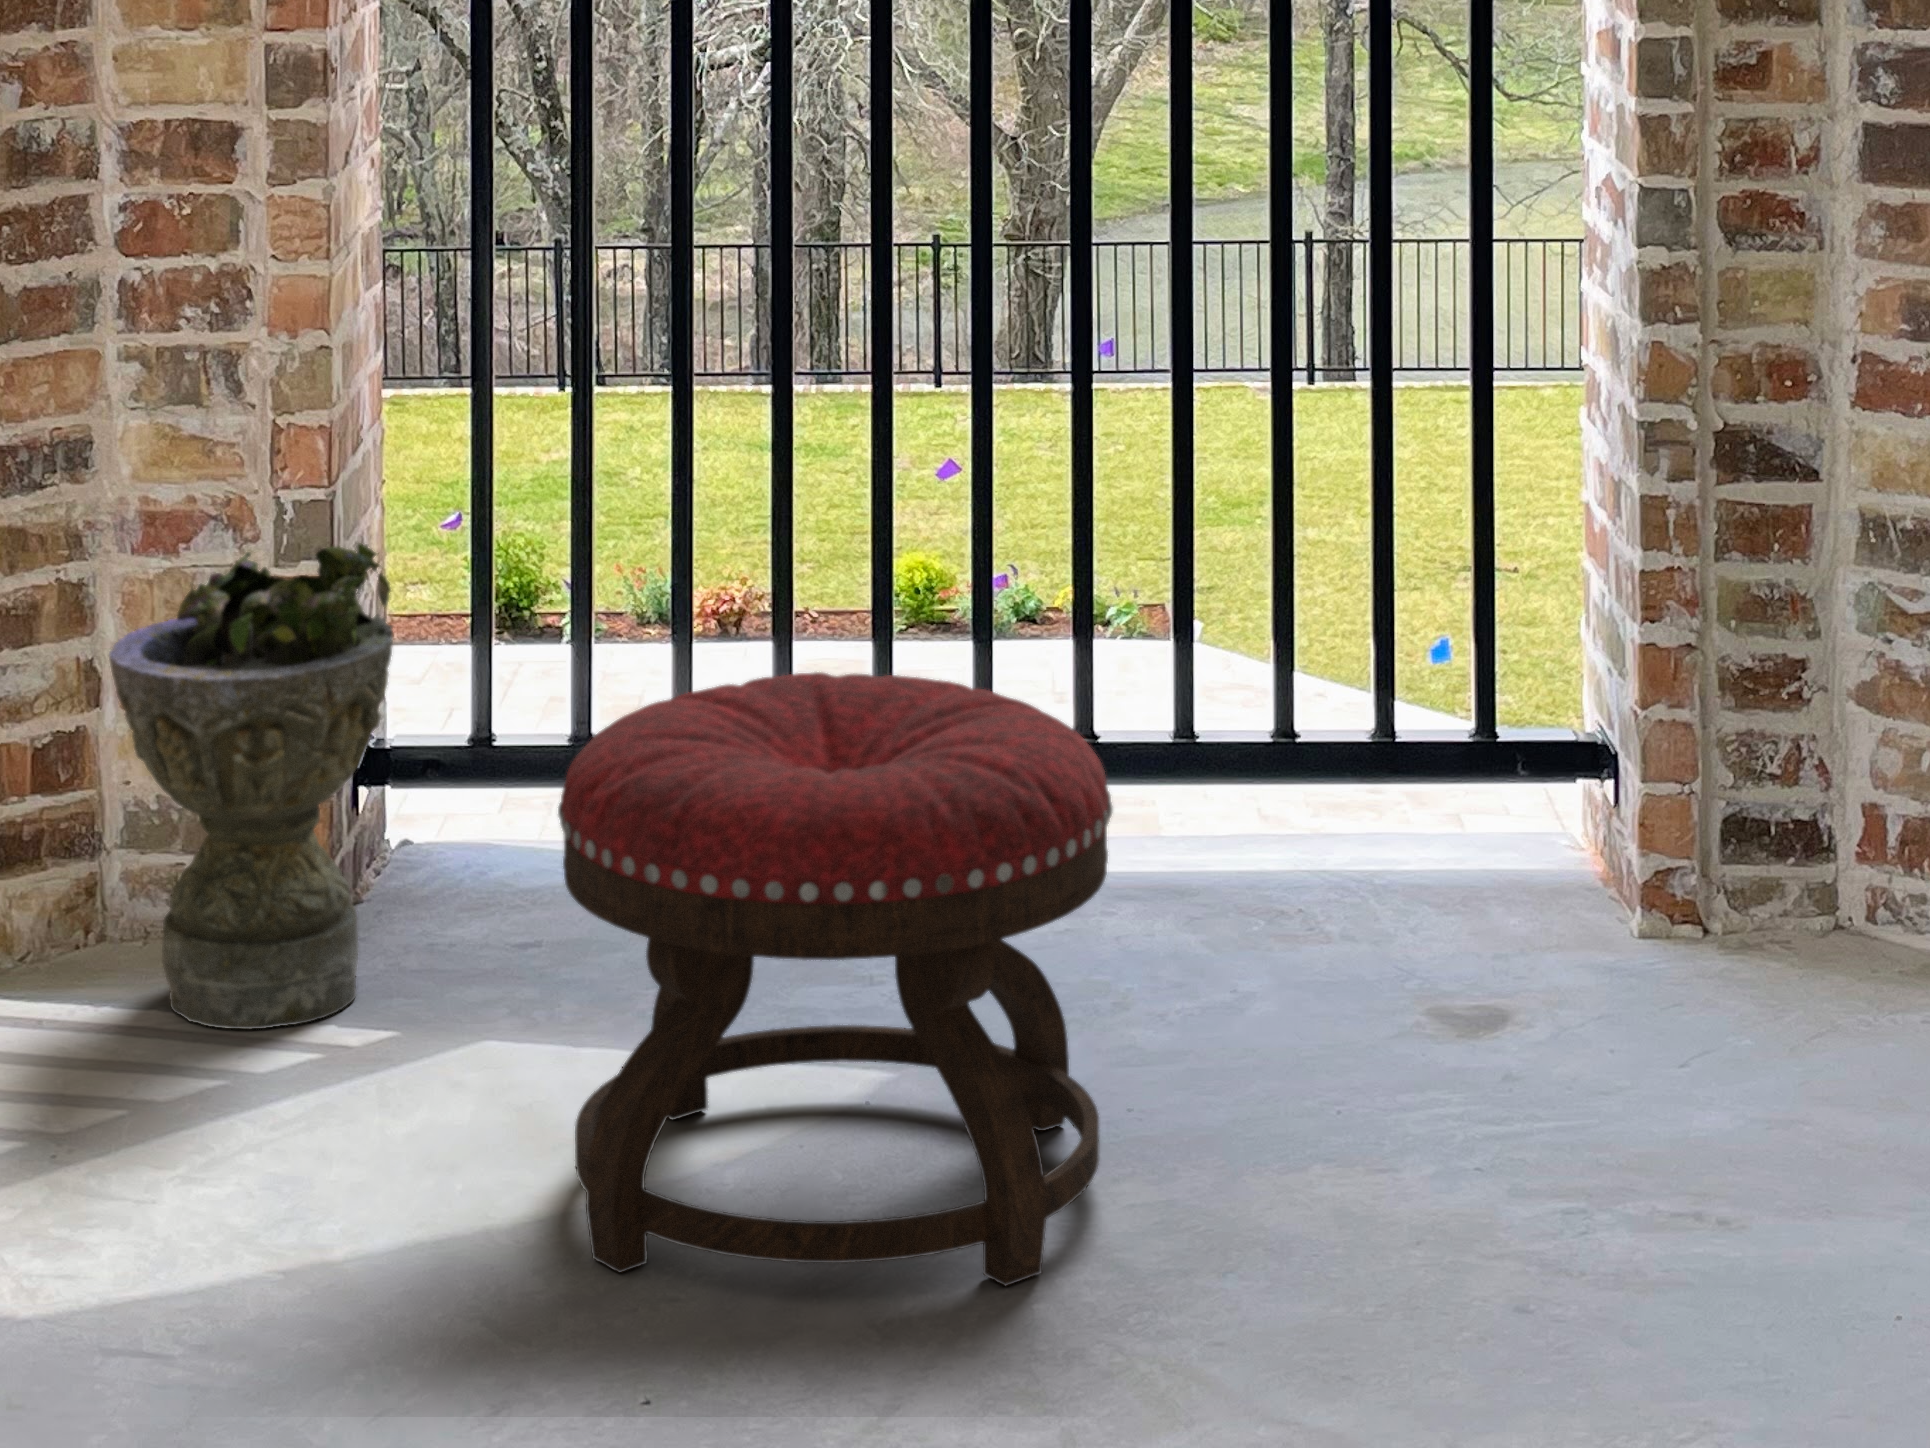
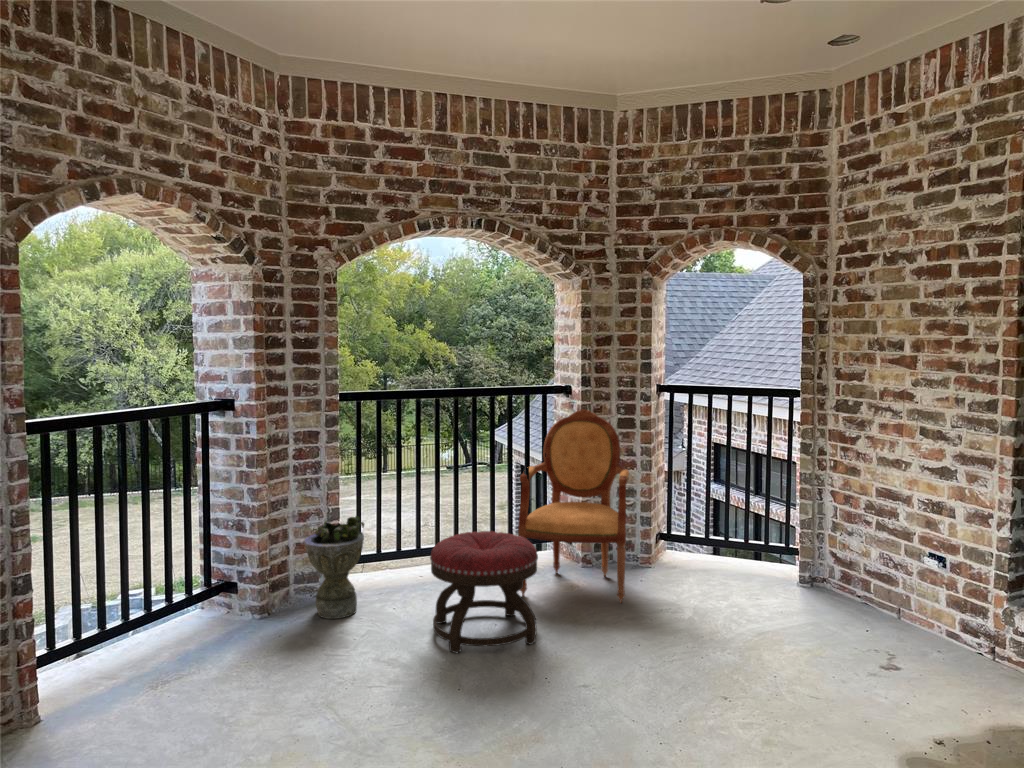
armchair: none [1162,64,1814,1141] -> present [518,409,629,603]

